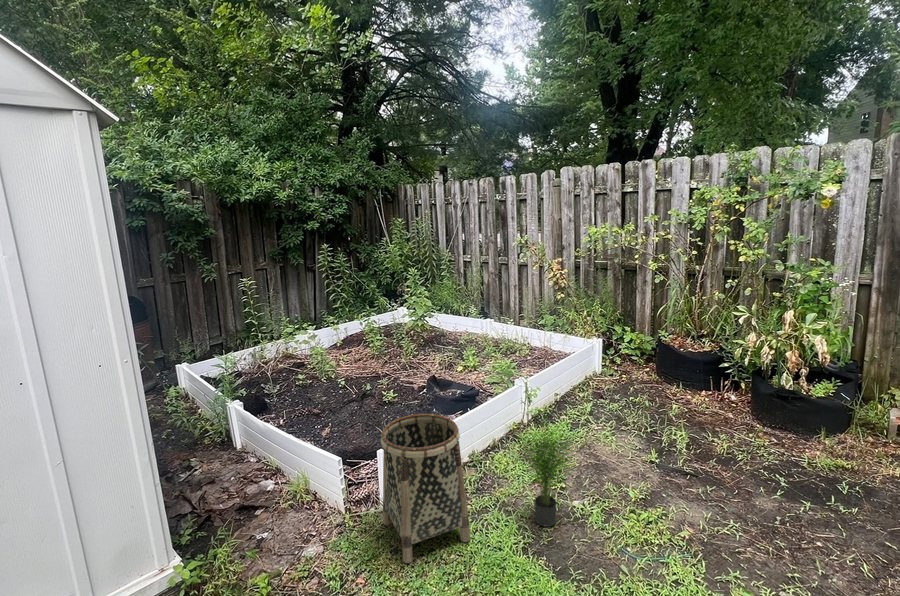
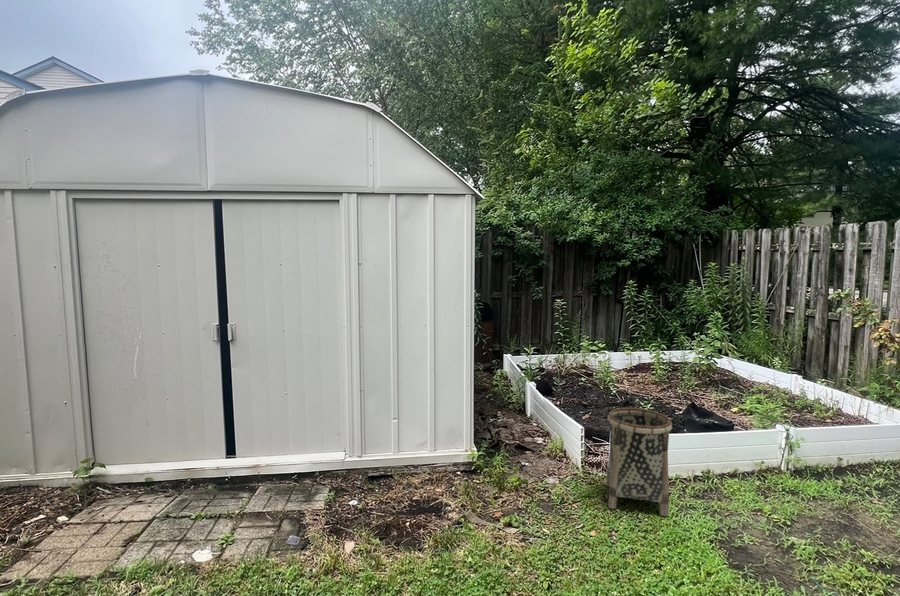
potted plant: present [517,425,573,527] -> none [721,439,790,538]

